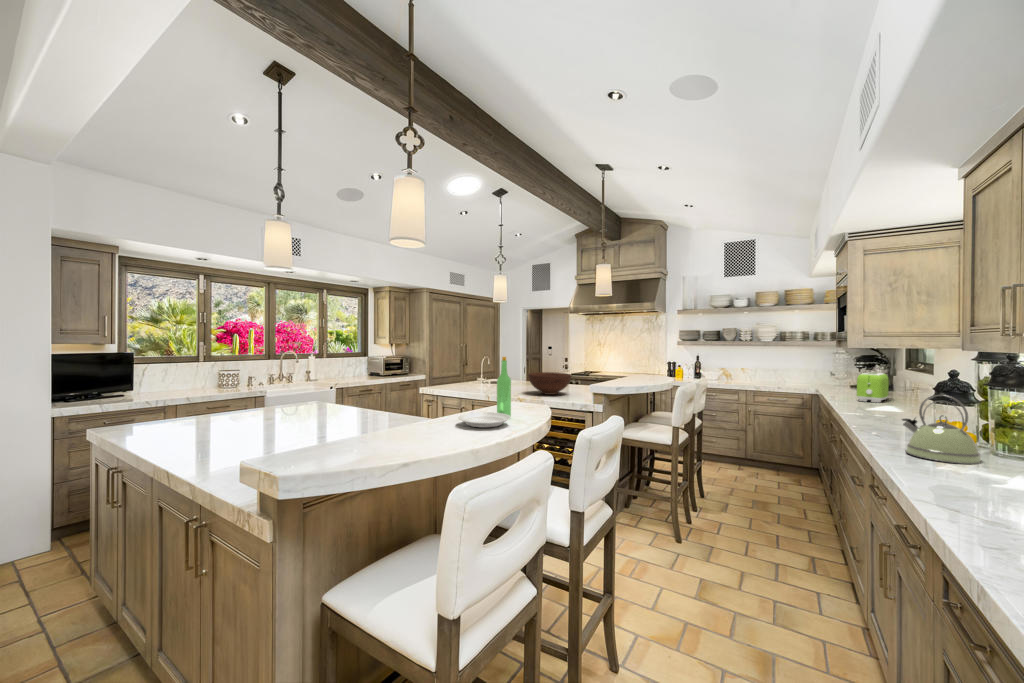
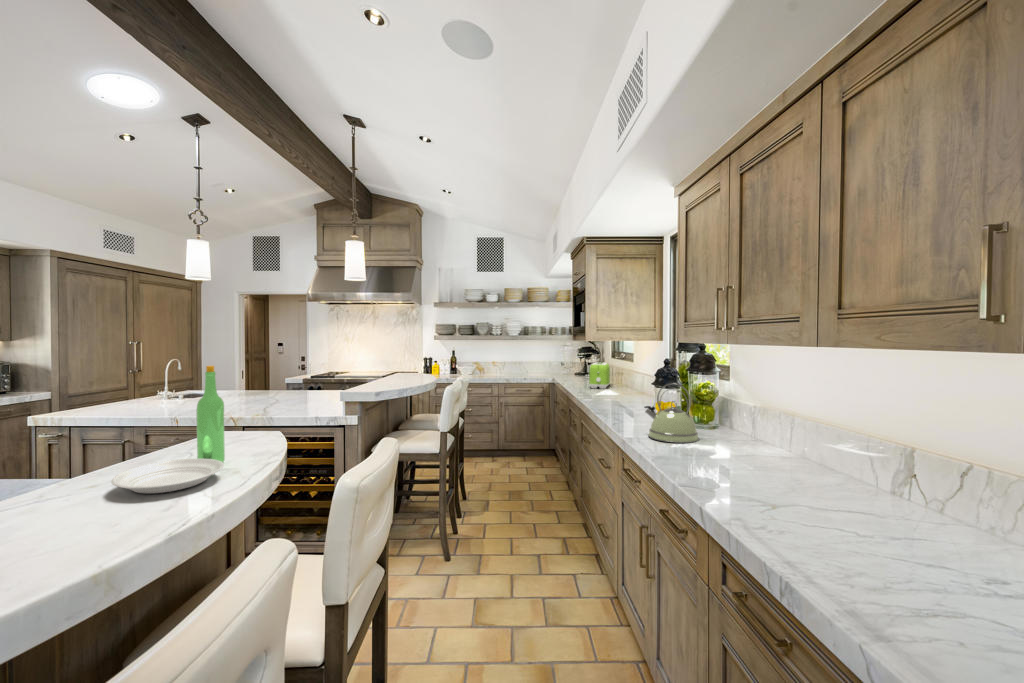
fruit bowl: present [528,372,571,395] -> none [253,377,316,407]

